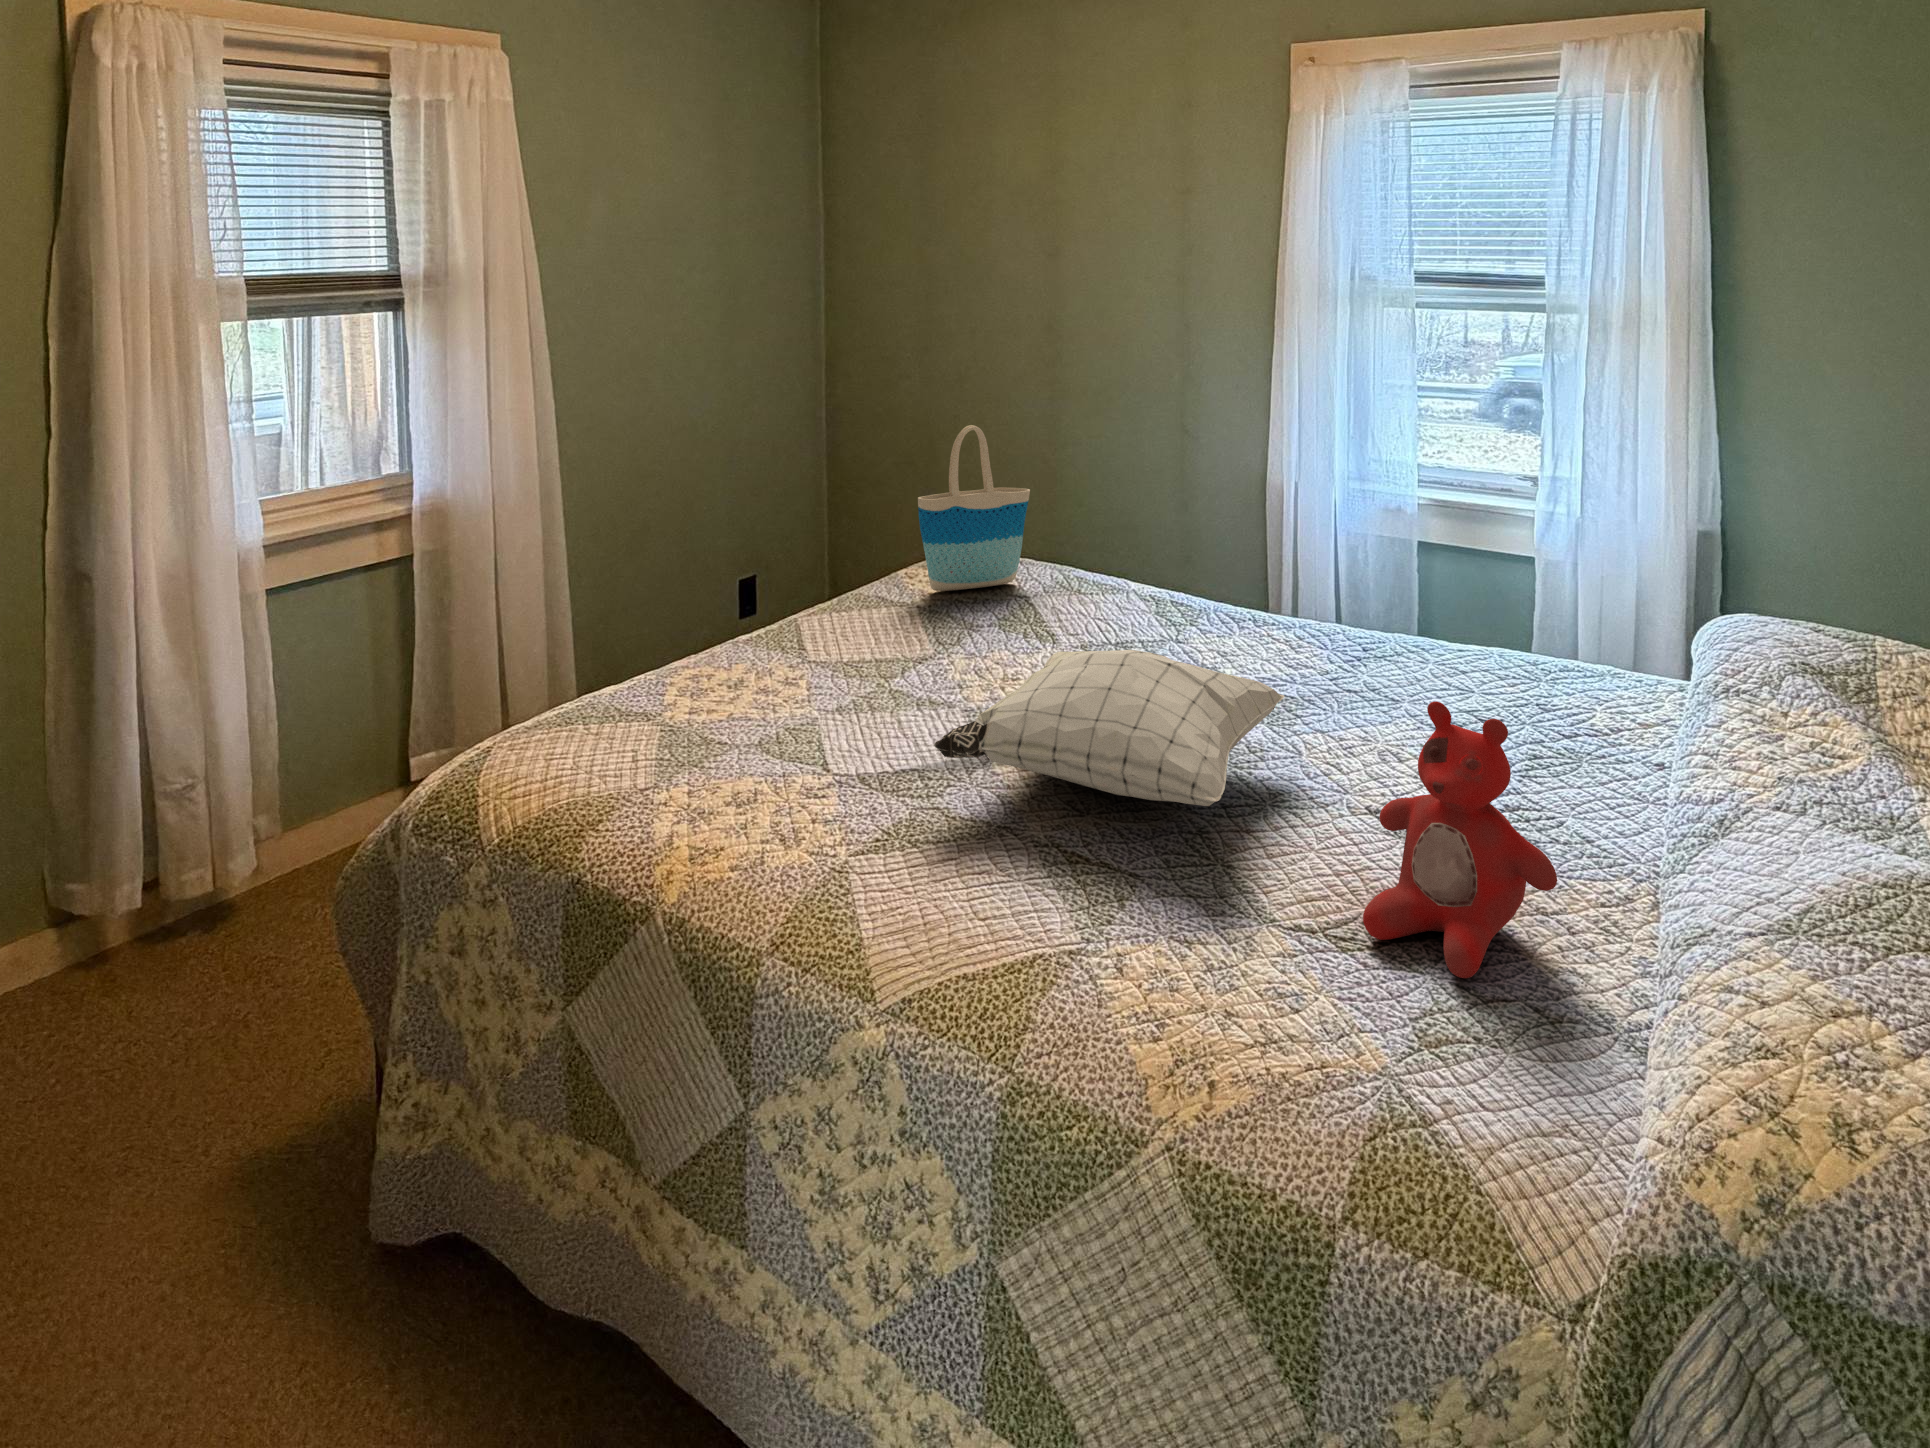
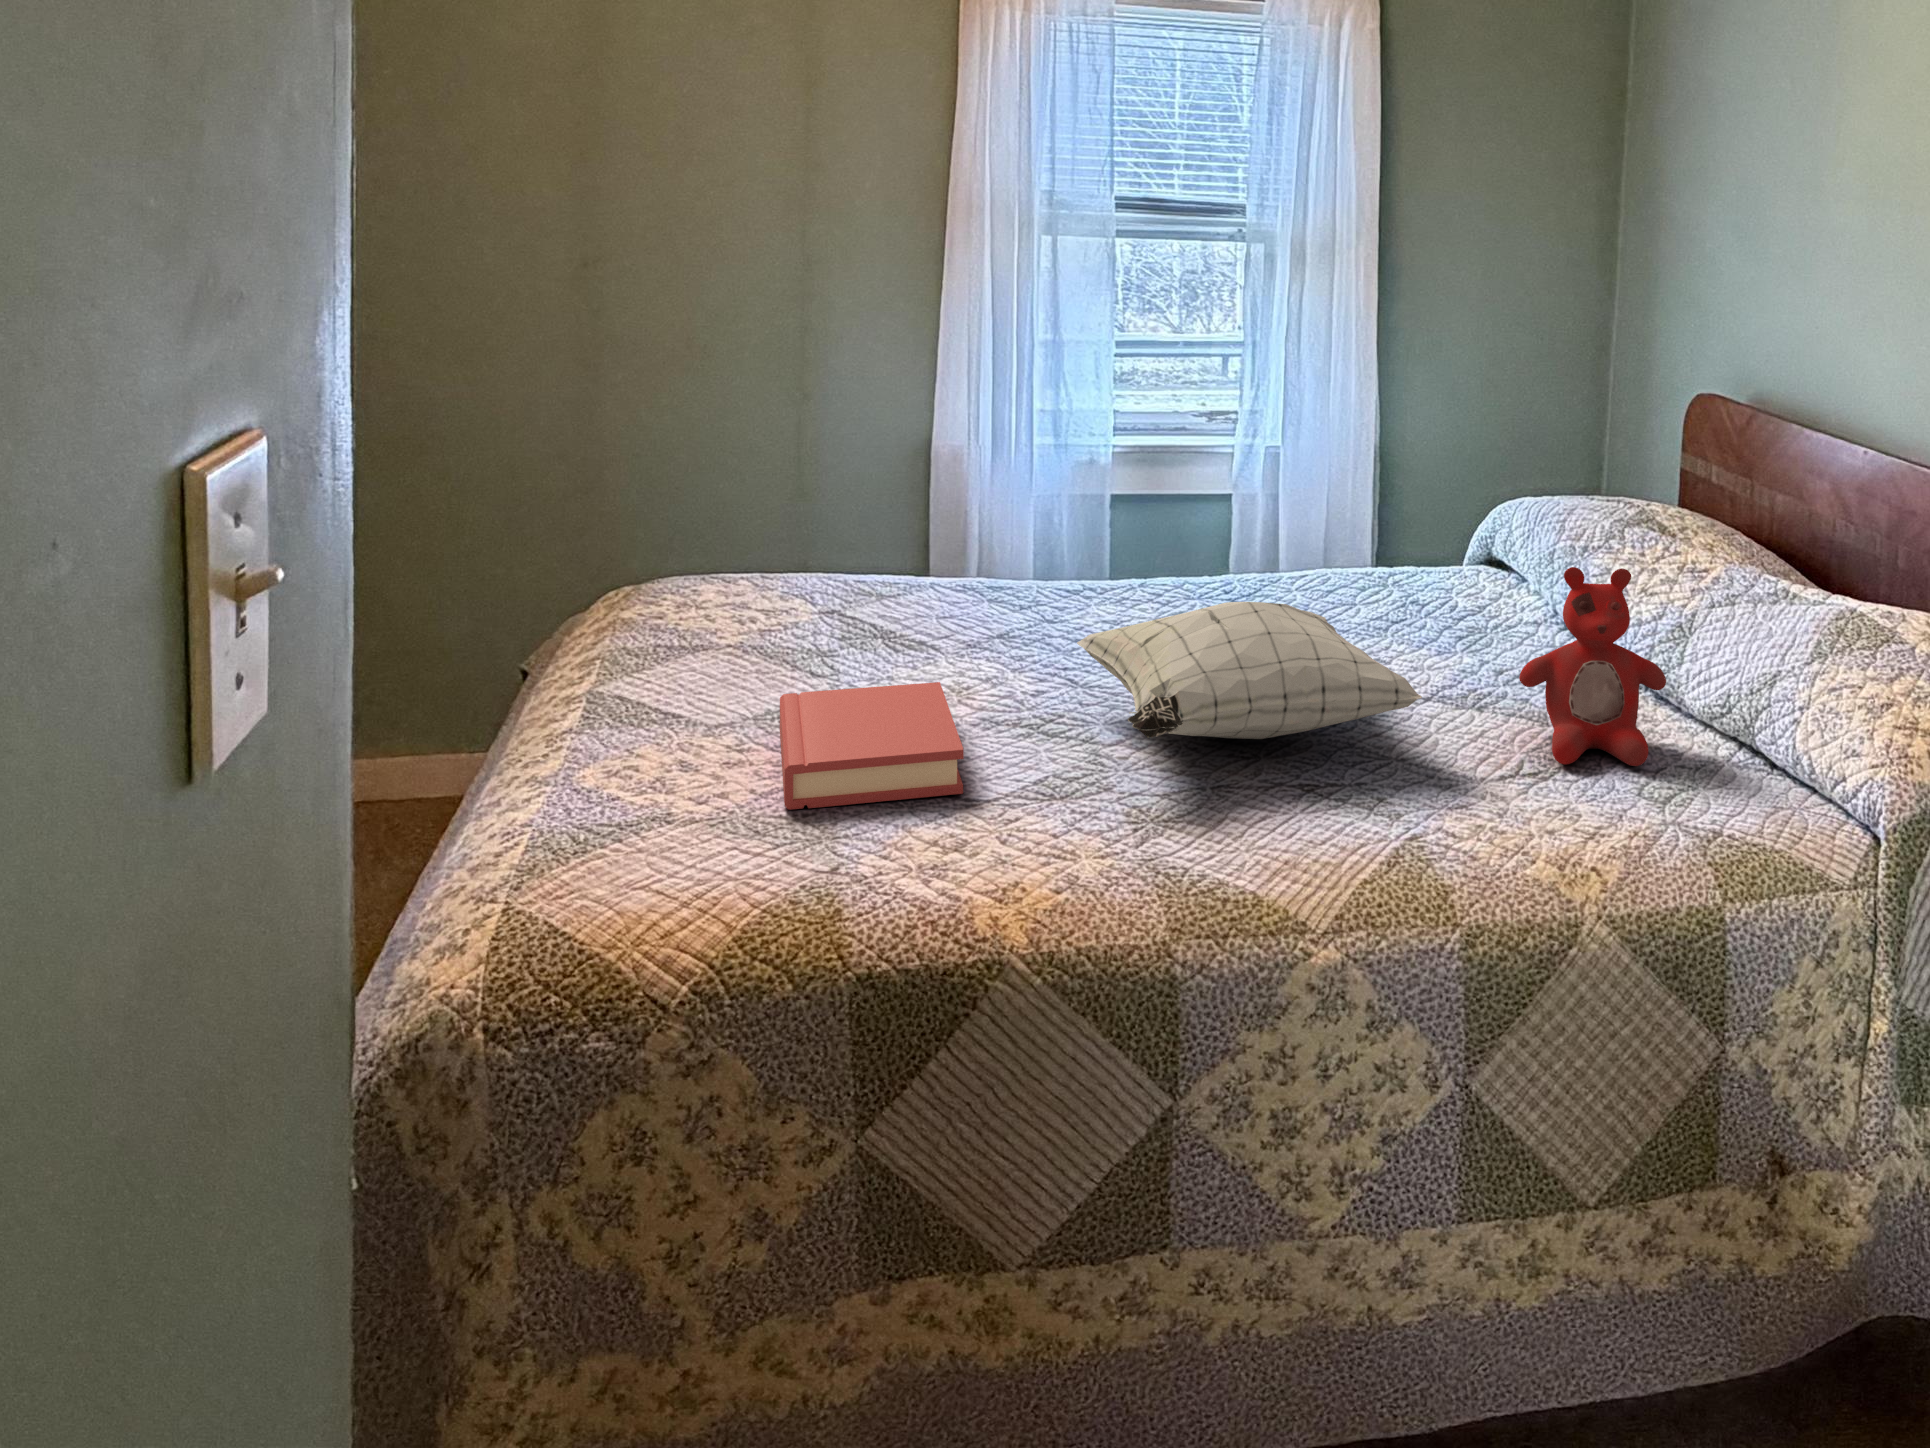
tote bag: present [918,425,1030,591] -> none [717,403,827,631]
hardback book: none [734,643,939,758] -> present [780,682,964,810]

